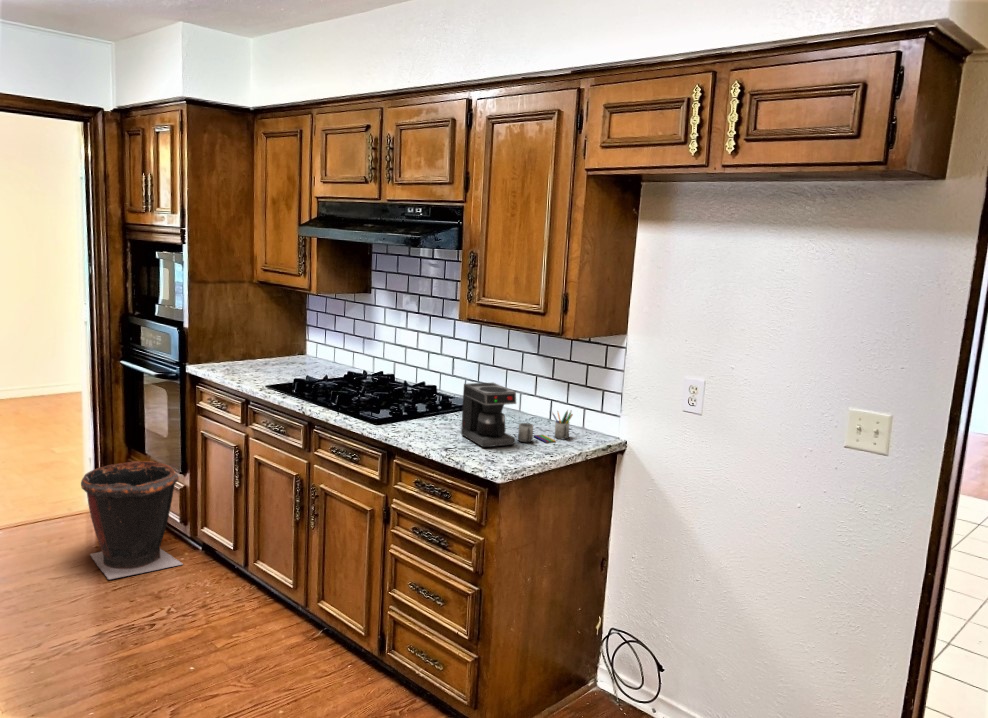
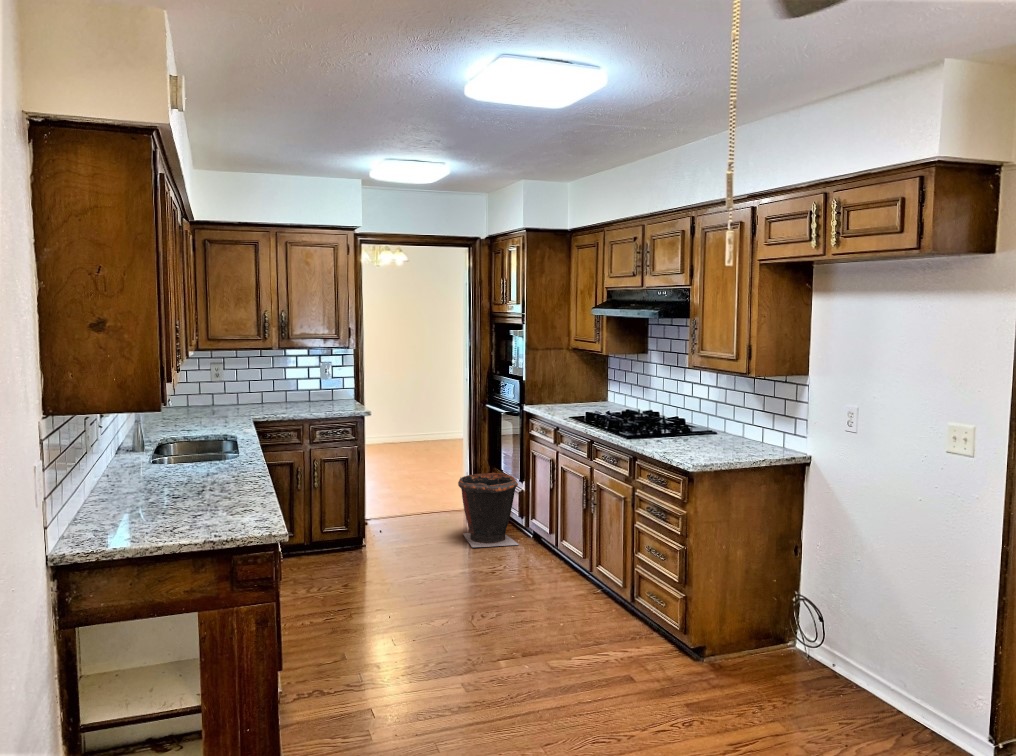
coffee maker: present [461,383,573,447] -> none [683,411,765,453]

